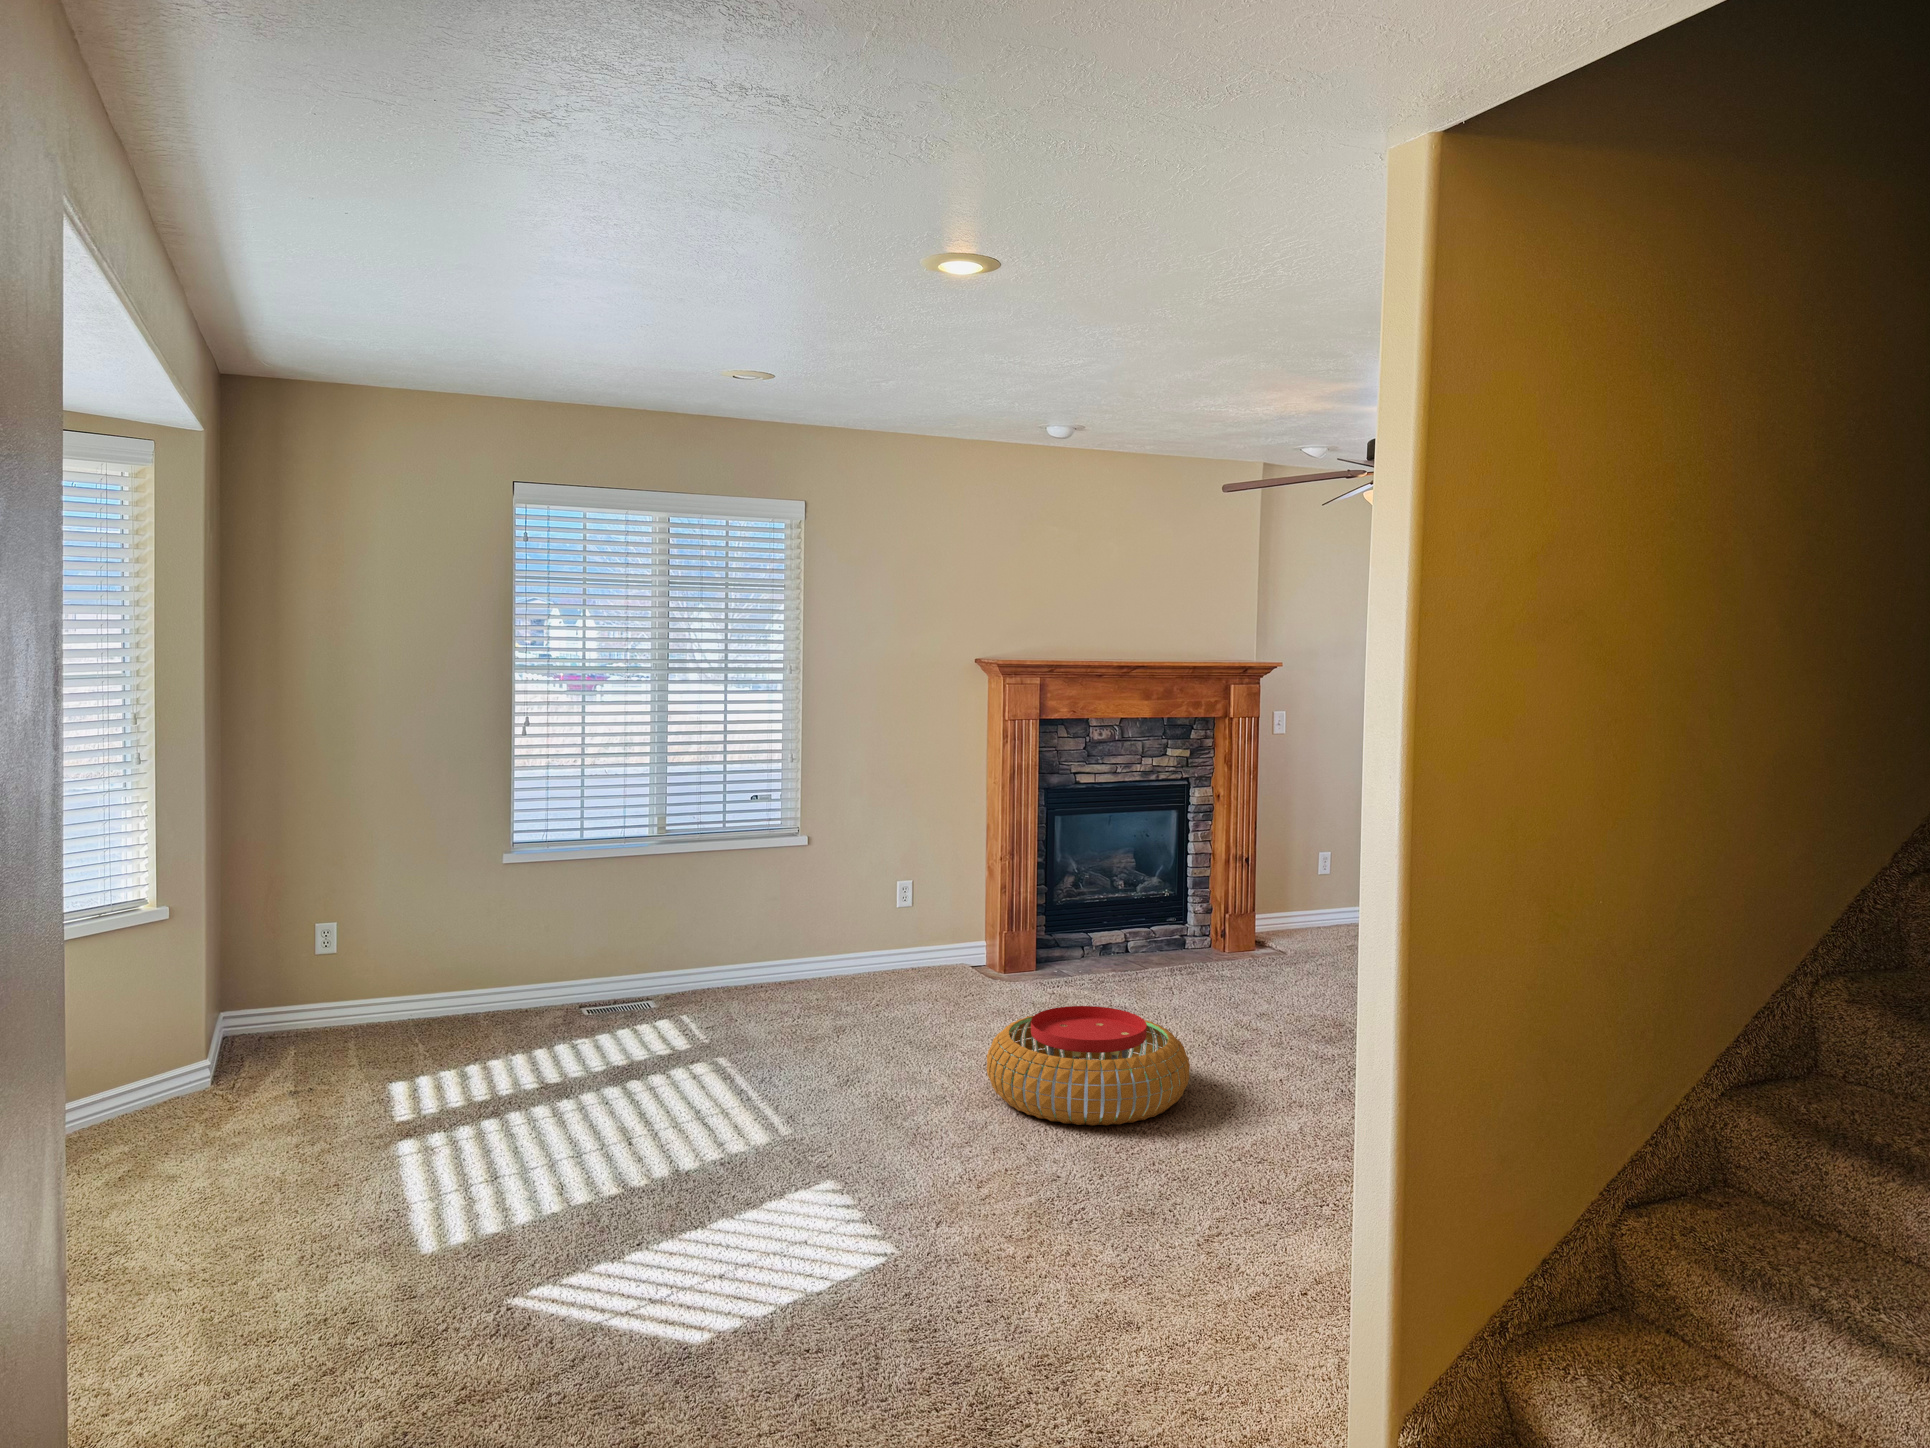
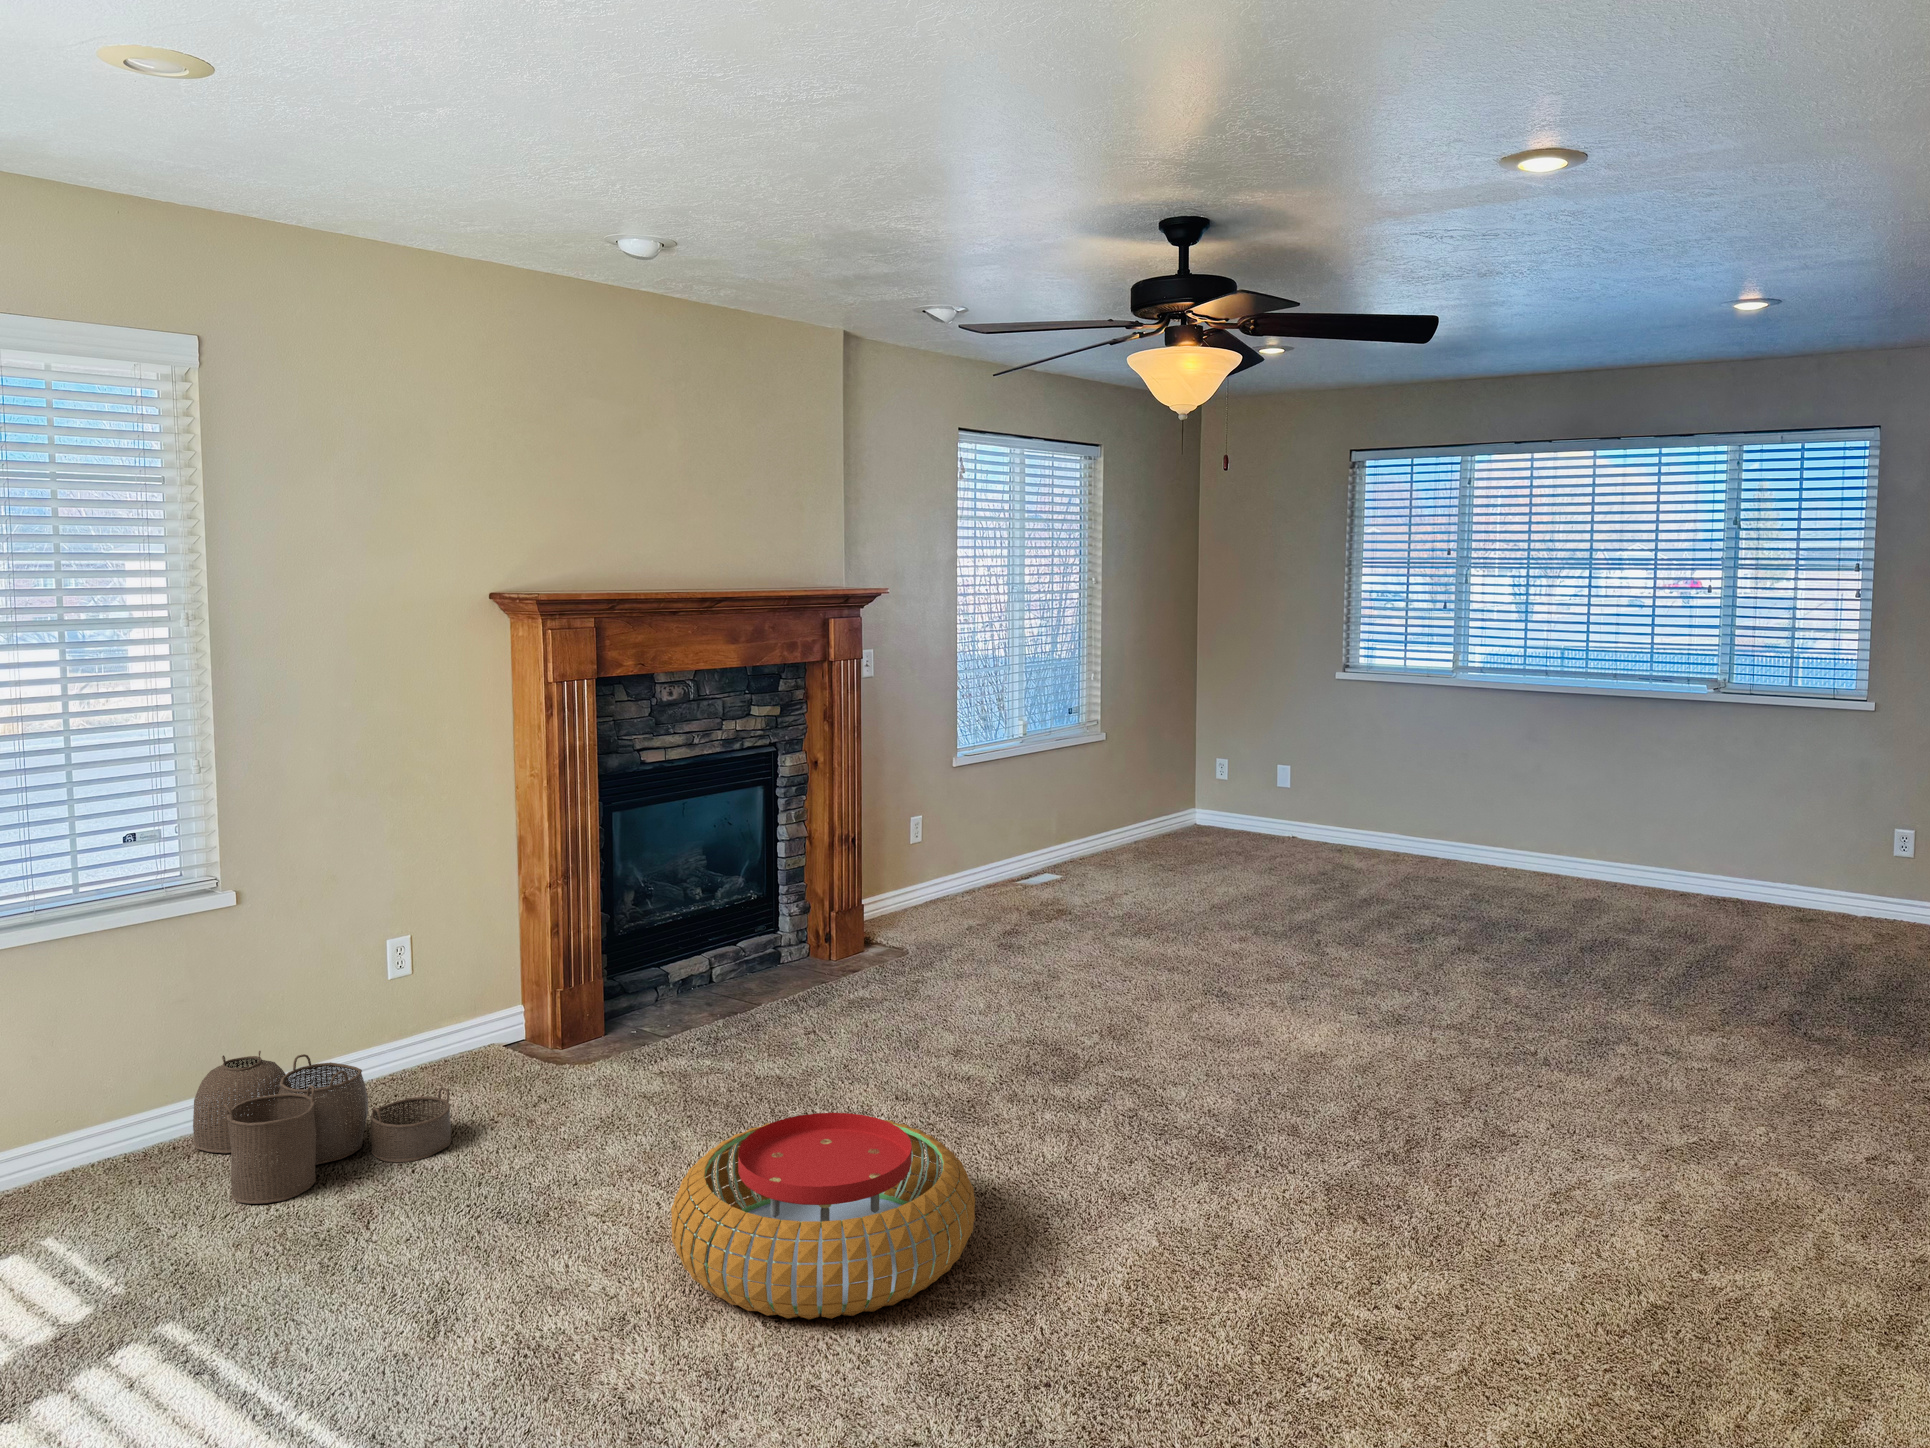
woven basket: none [773,936,909,1019] -> present [193,1051,452,1204]

